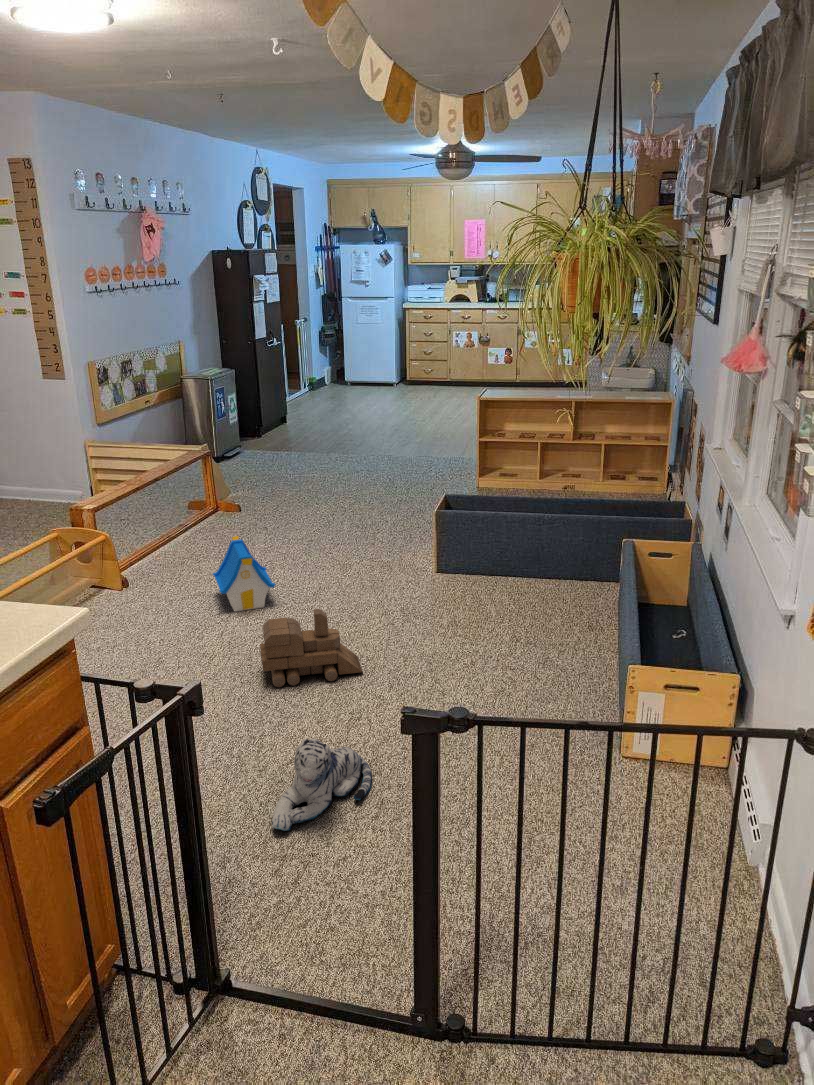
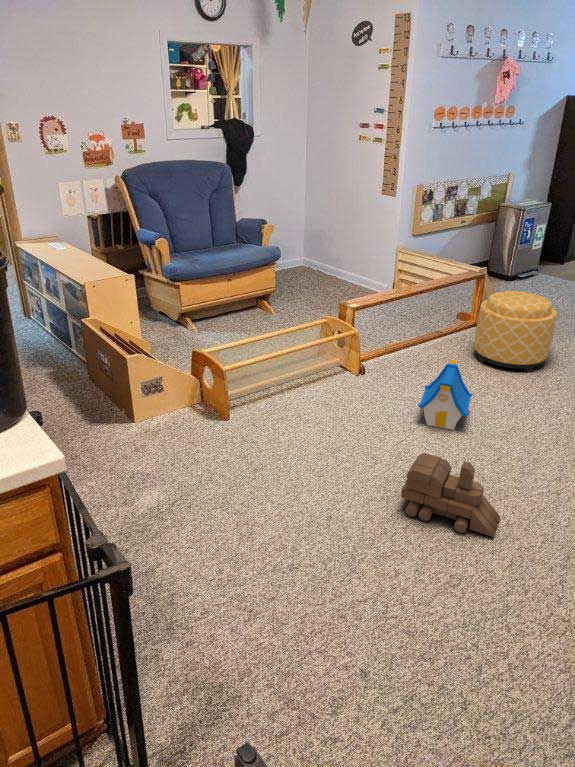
ottoman: none [225,458,308,544] -> present [474,291,557,372]
plush toy: present [272,738,372,831] -> none [300,601,427,683]

